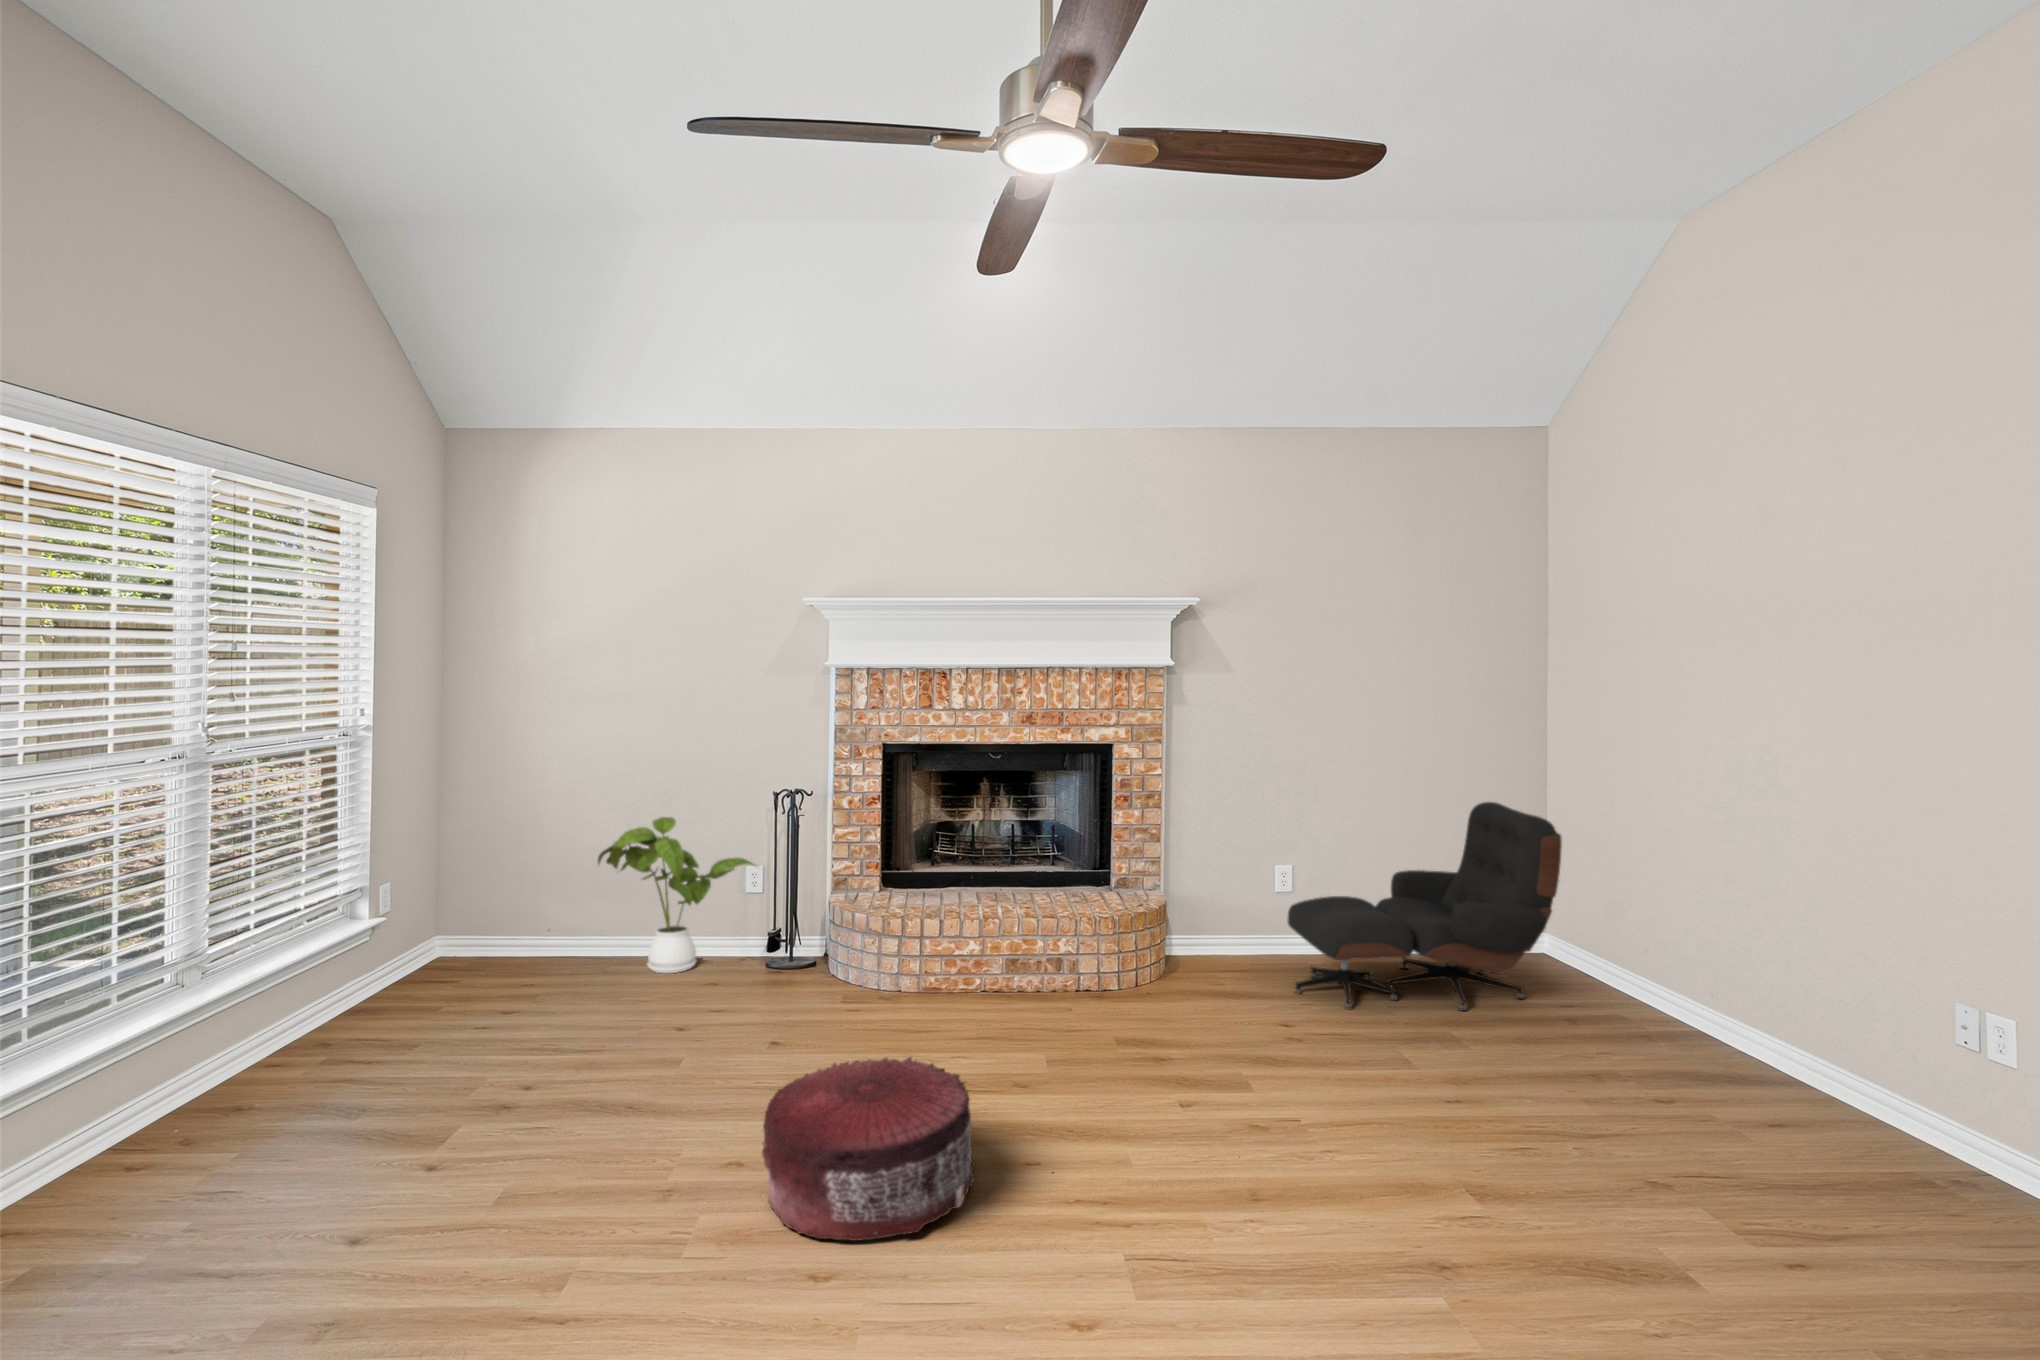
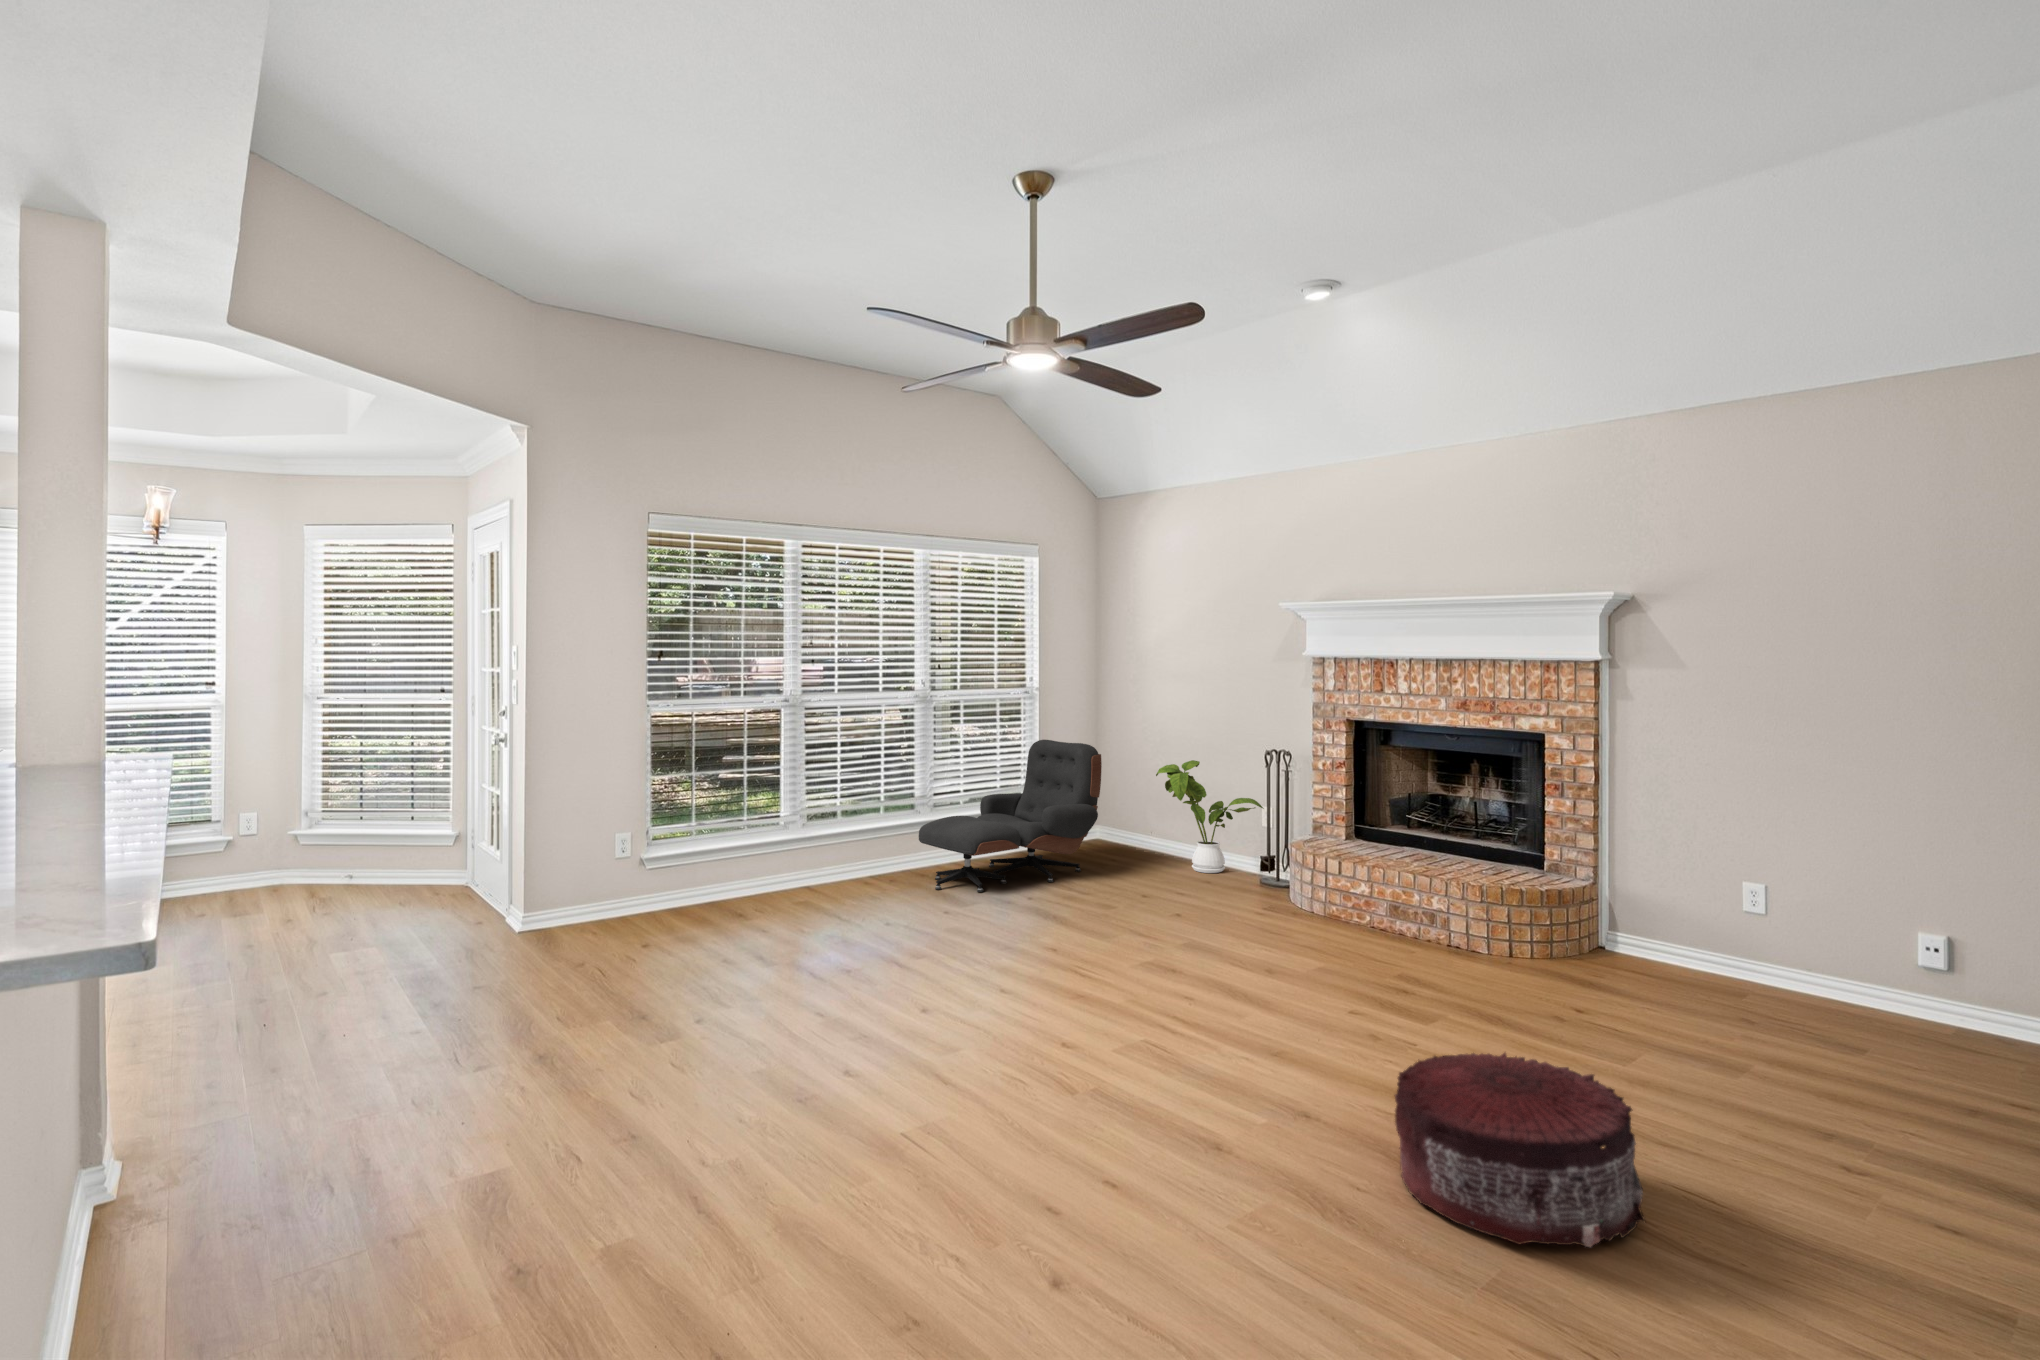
lounge chair: present [1288,802,1562,1011] -> present [919,740,1102,892]
pouf: present [762,1057,976,1241] -> present [1395,1053,1646,1247]

